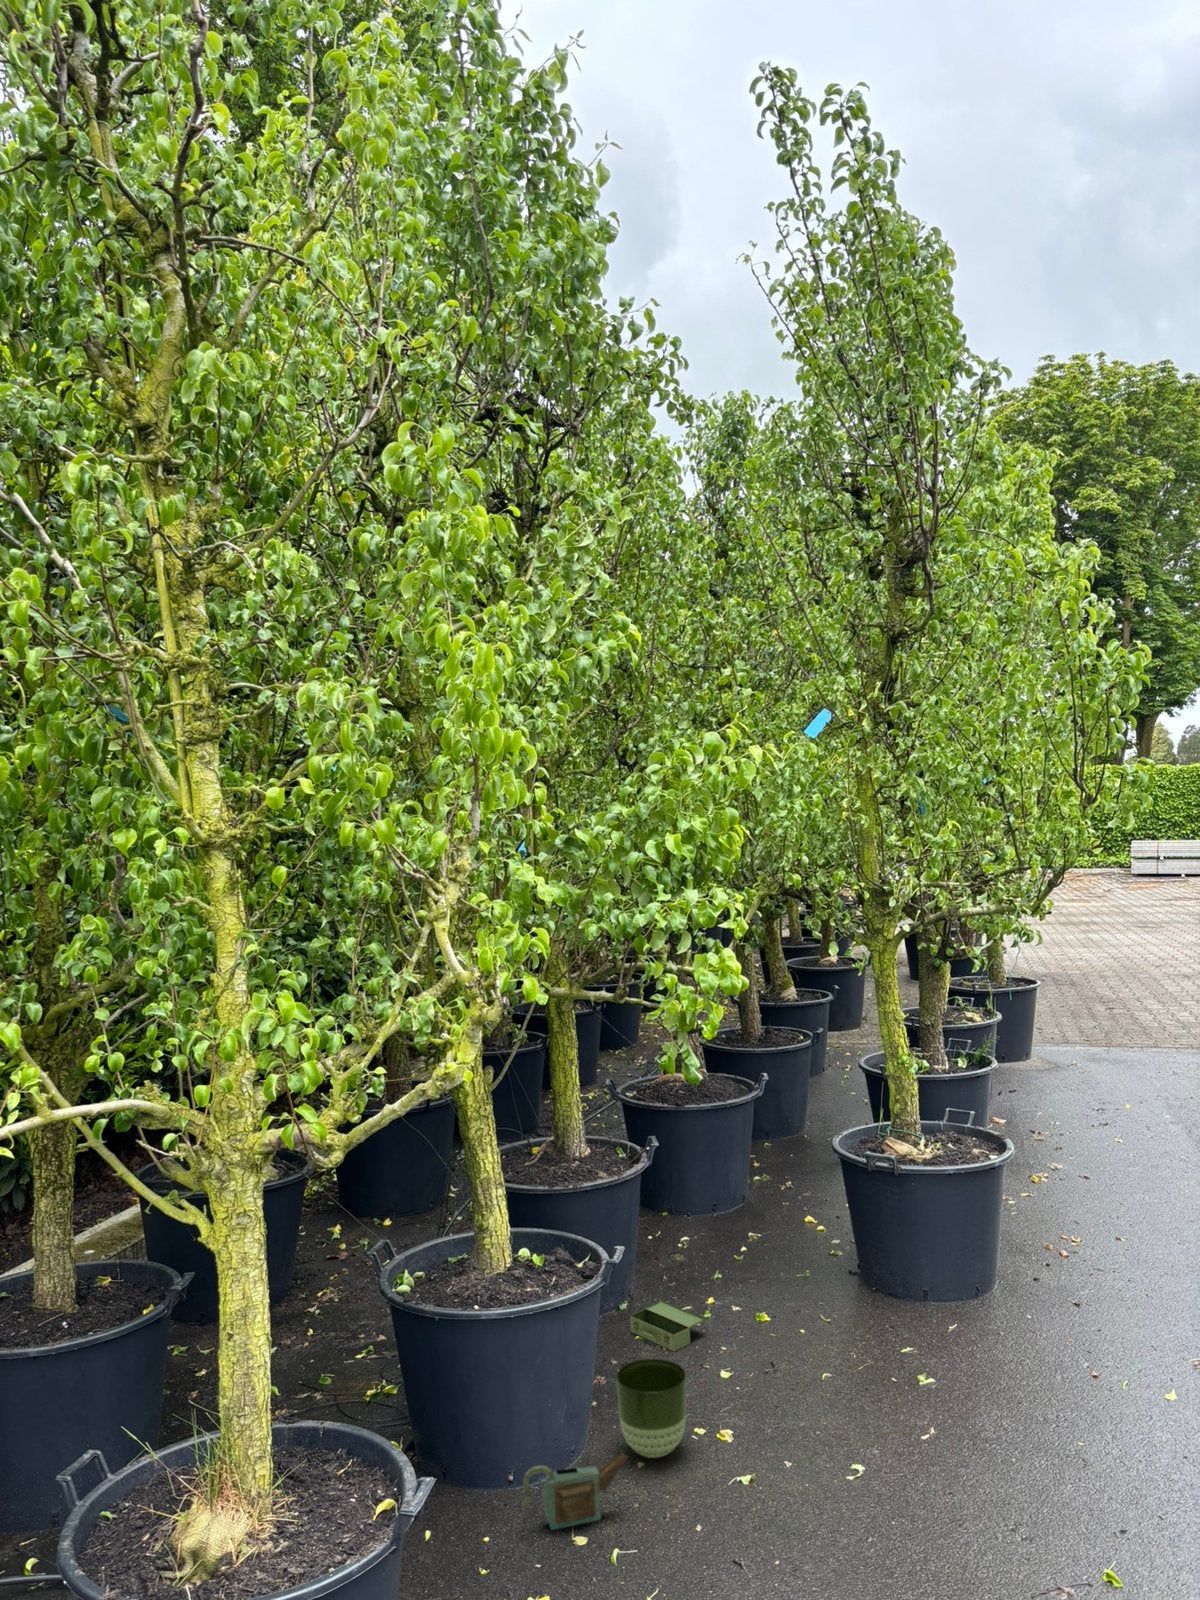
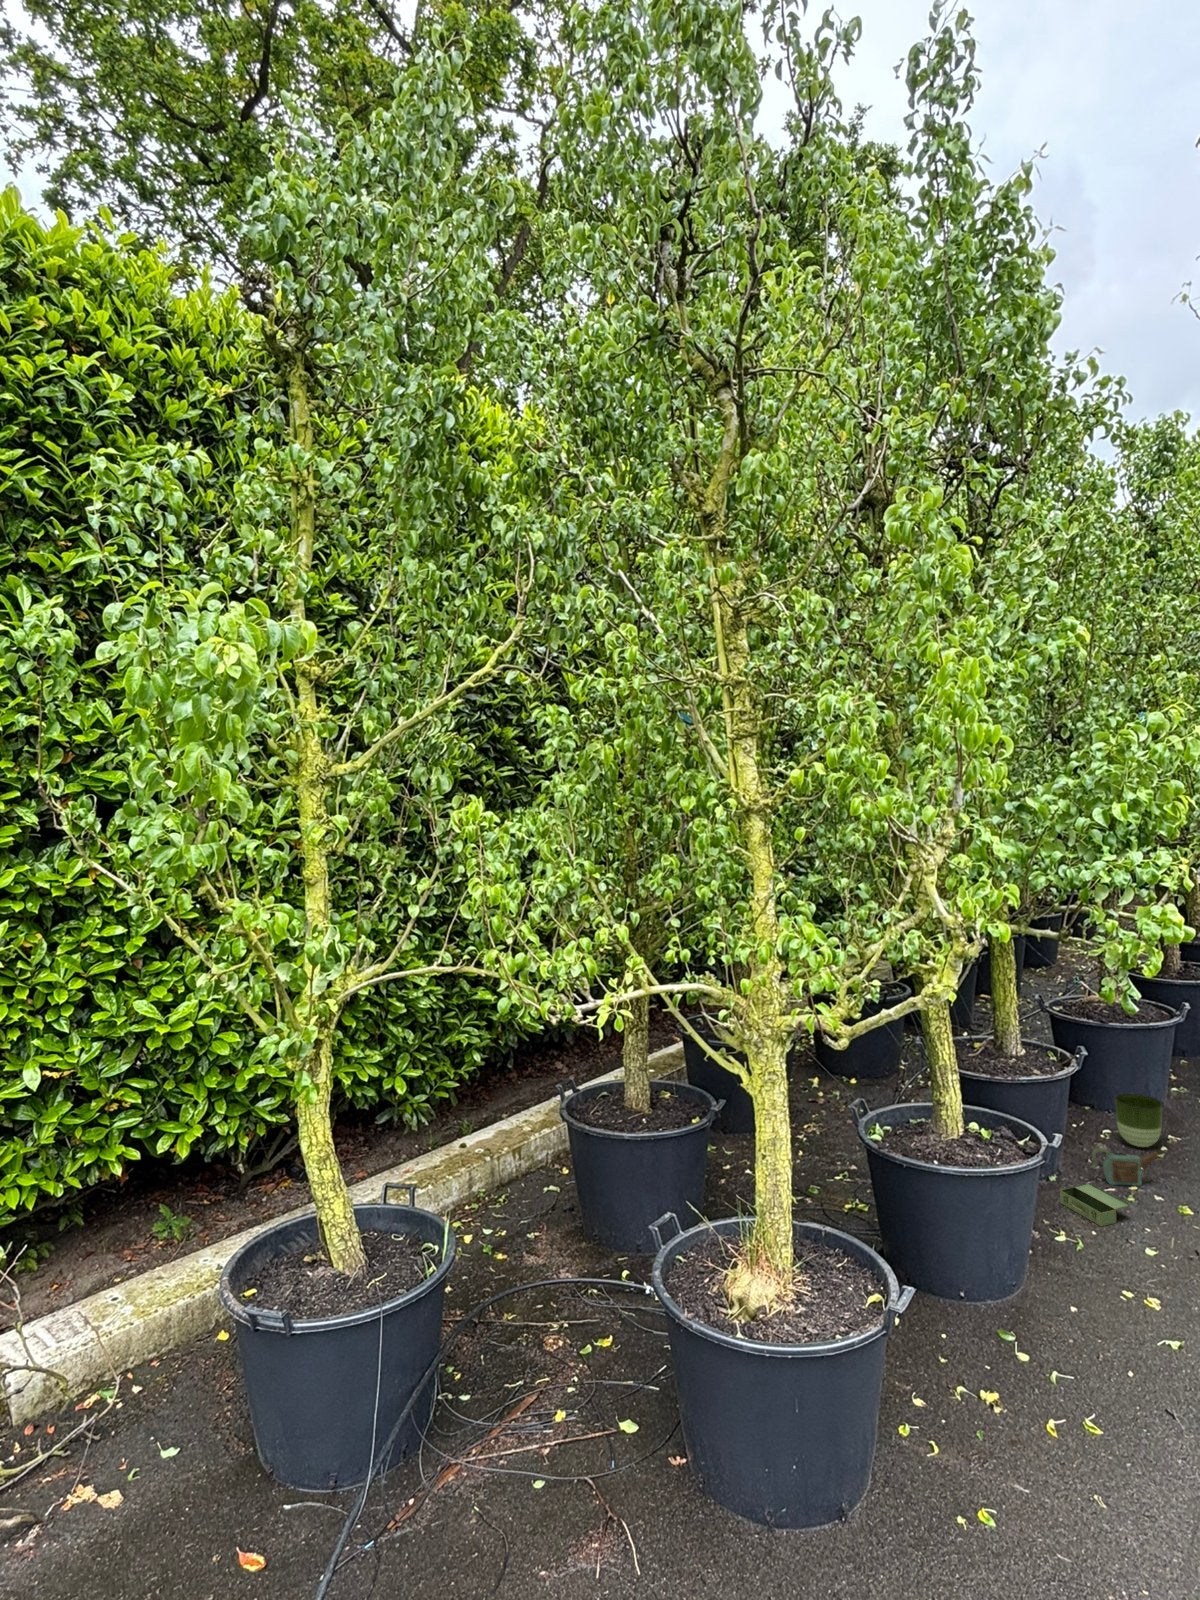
planter: present [616,1358,686,1458] -> present [1115,1093,1162,1147]
watering can: present [523,1453,628,1530] -> present [1092,1148,1159,1186]

